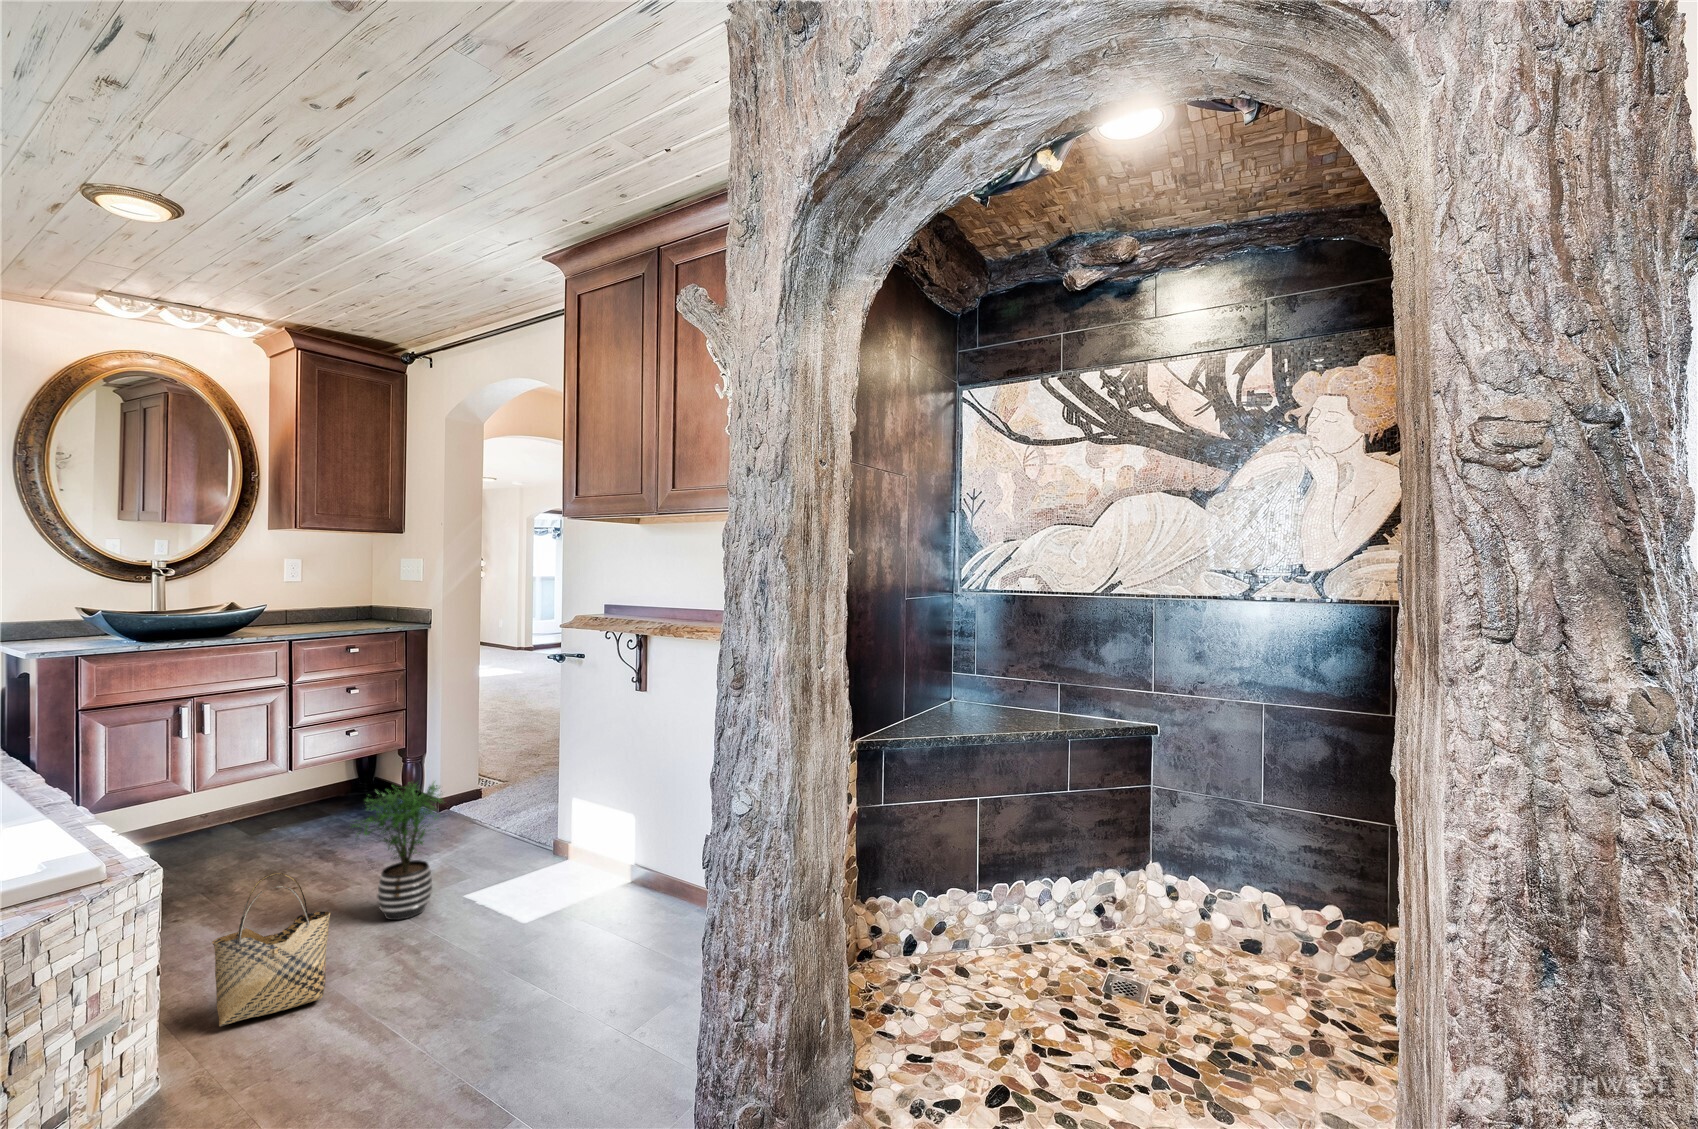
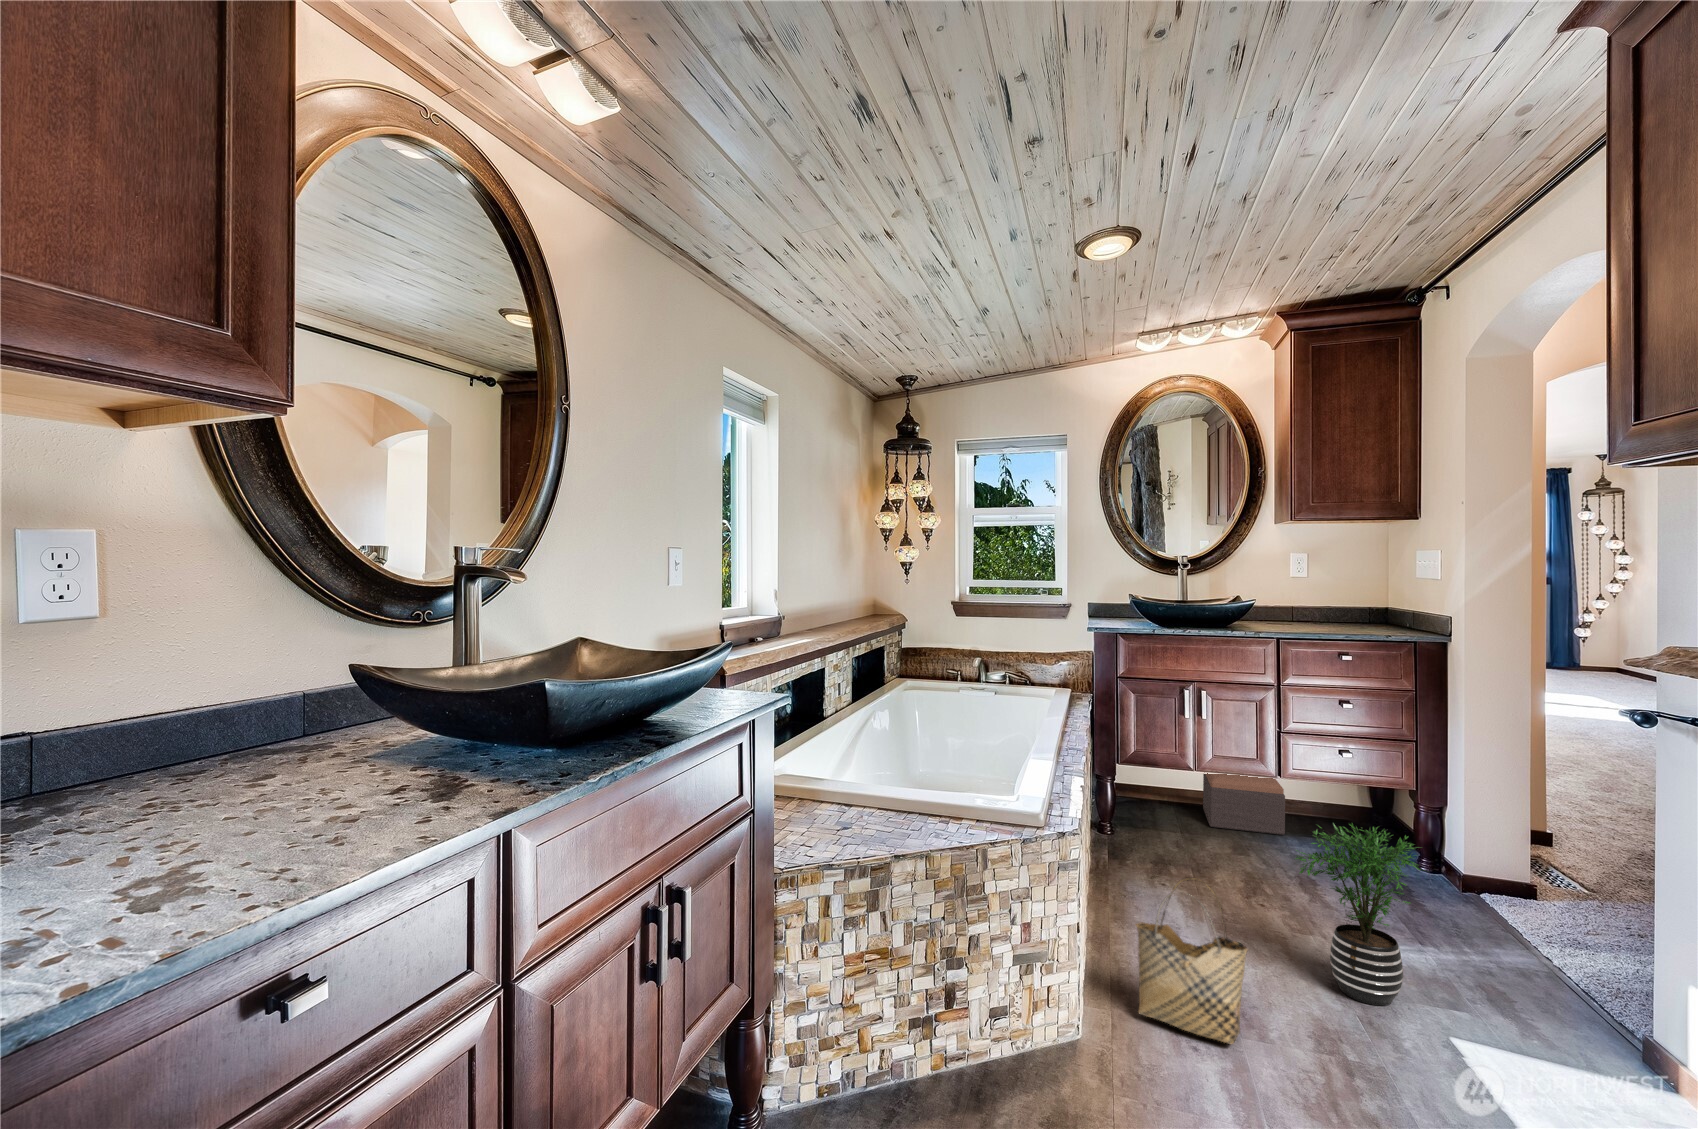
footstool: none [190,770,290,843] -> present [1203,773,1285,835]

